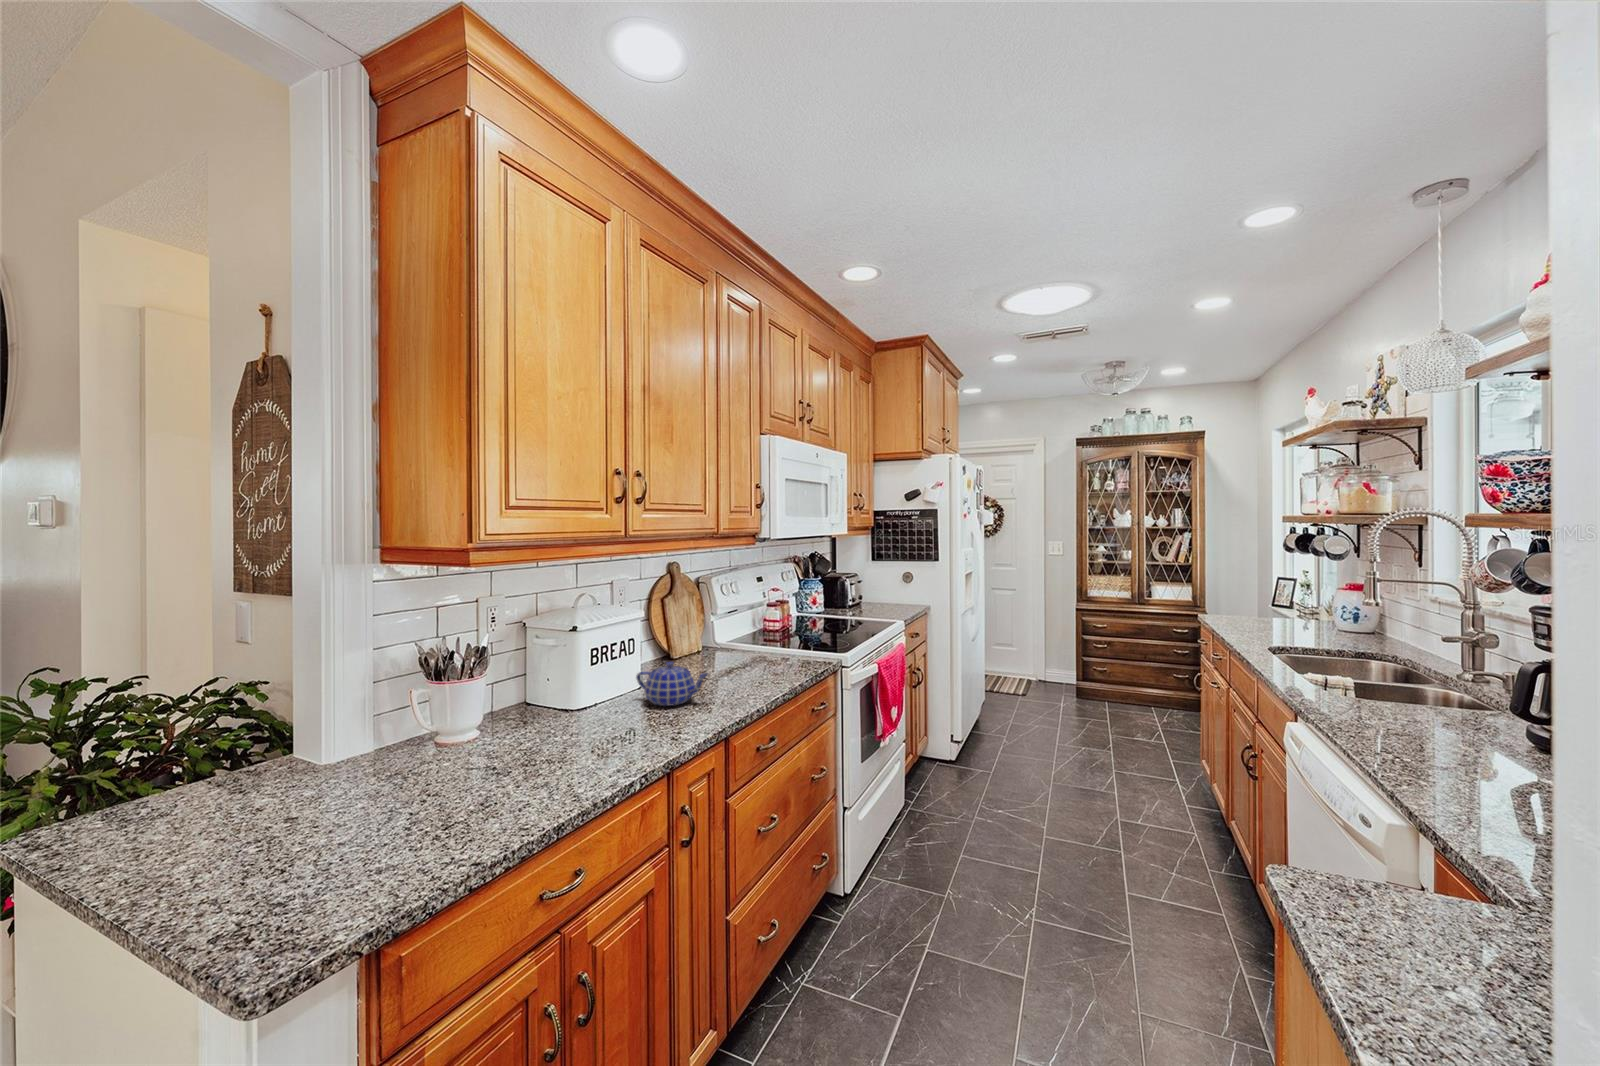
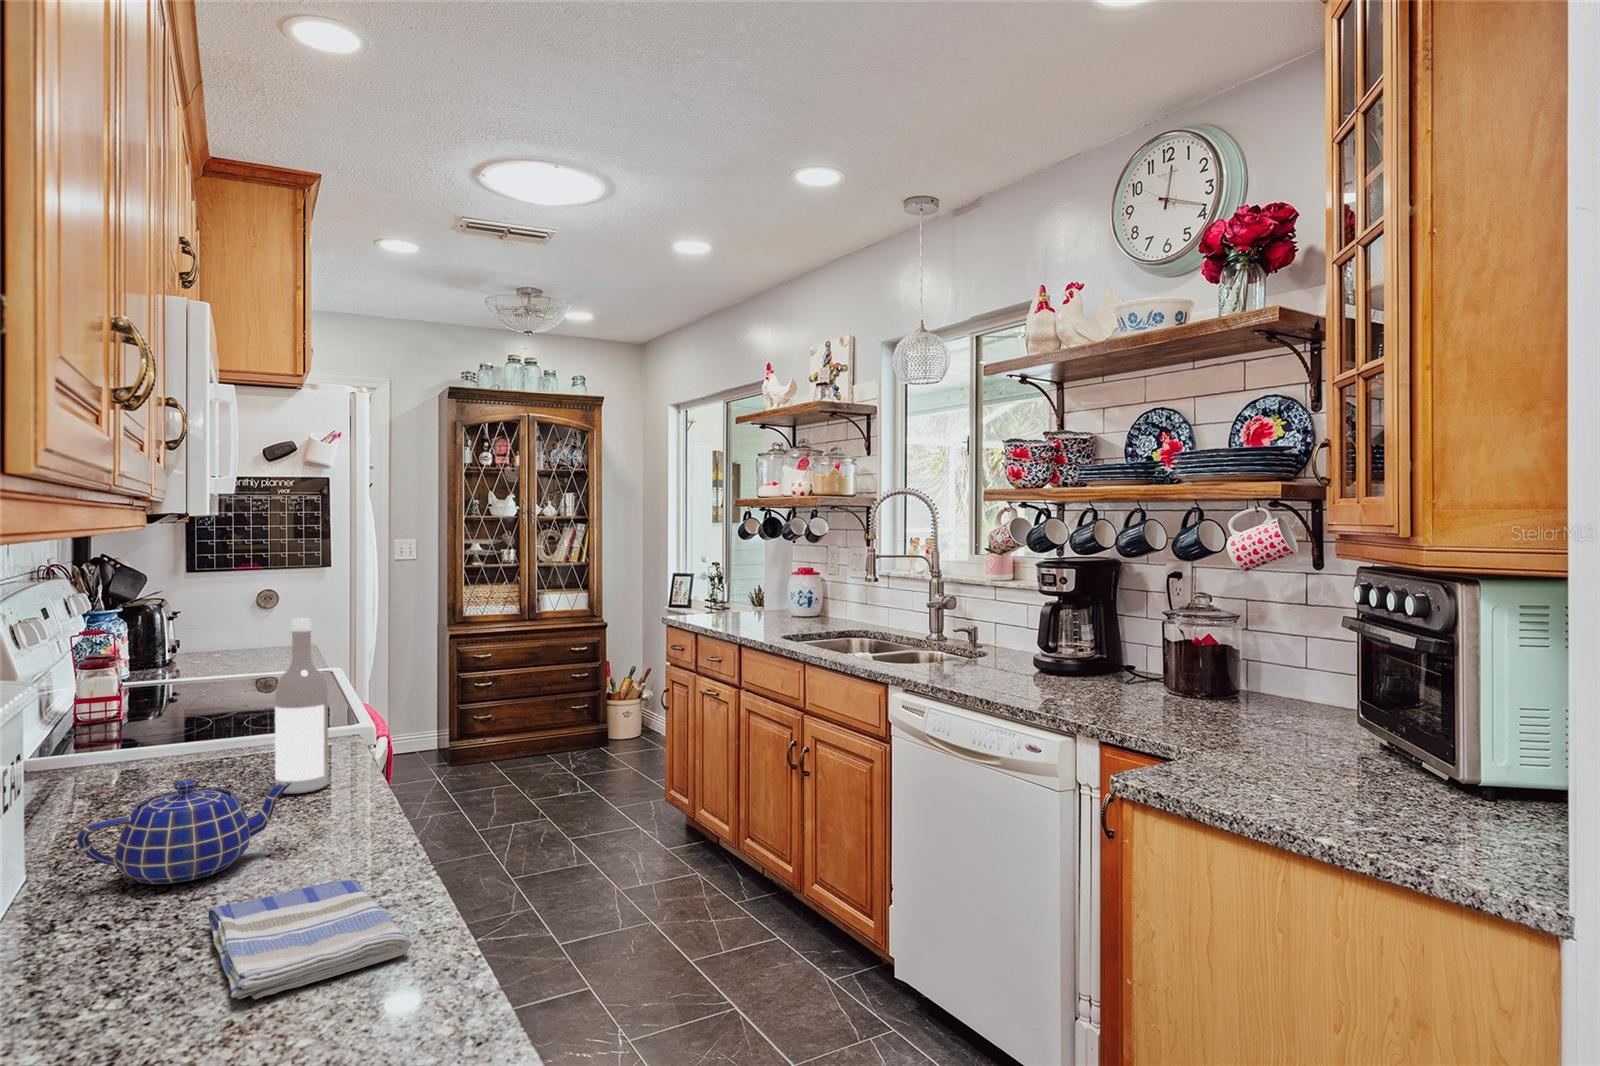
wine bottle: none [754,593,778,682] -> present [274,618,328,794]
dish towel: none [575,717,684,762] -> present [209,880,410,999]

